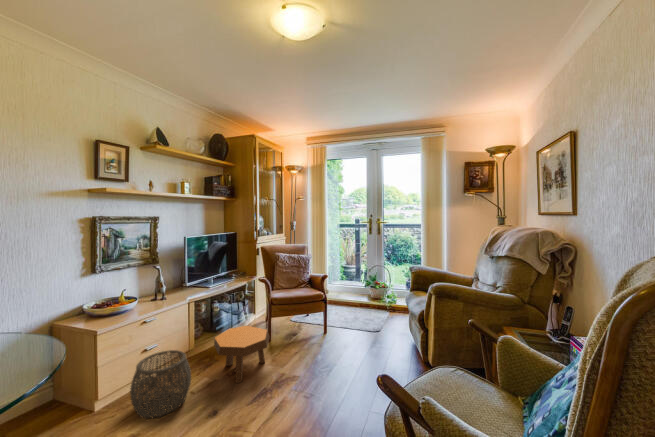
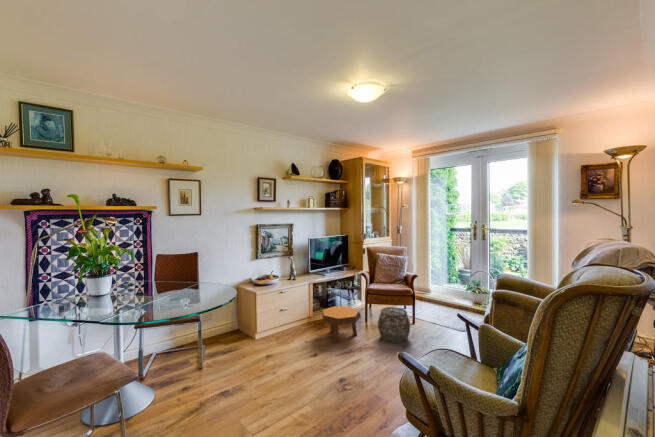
woven basket: present [130,350,191,418] -> present [378,307,410,343]

